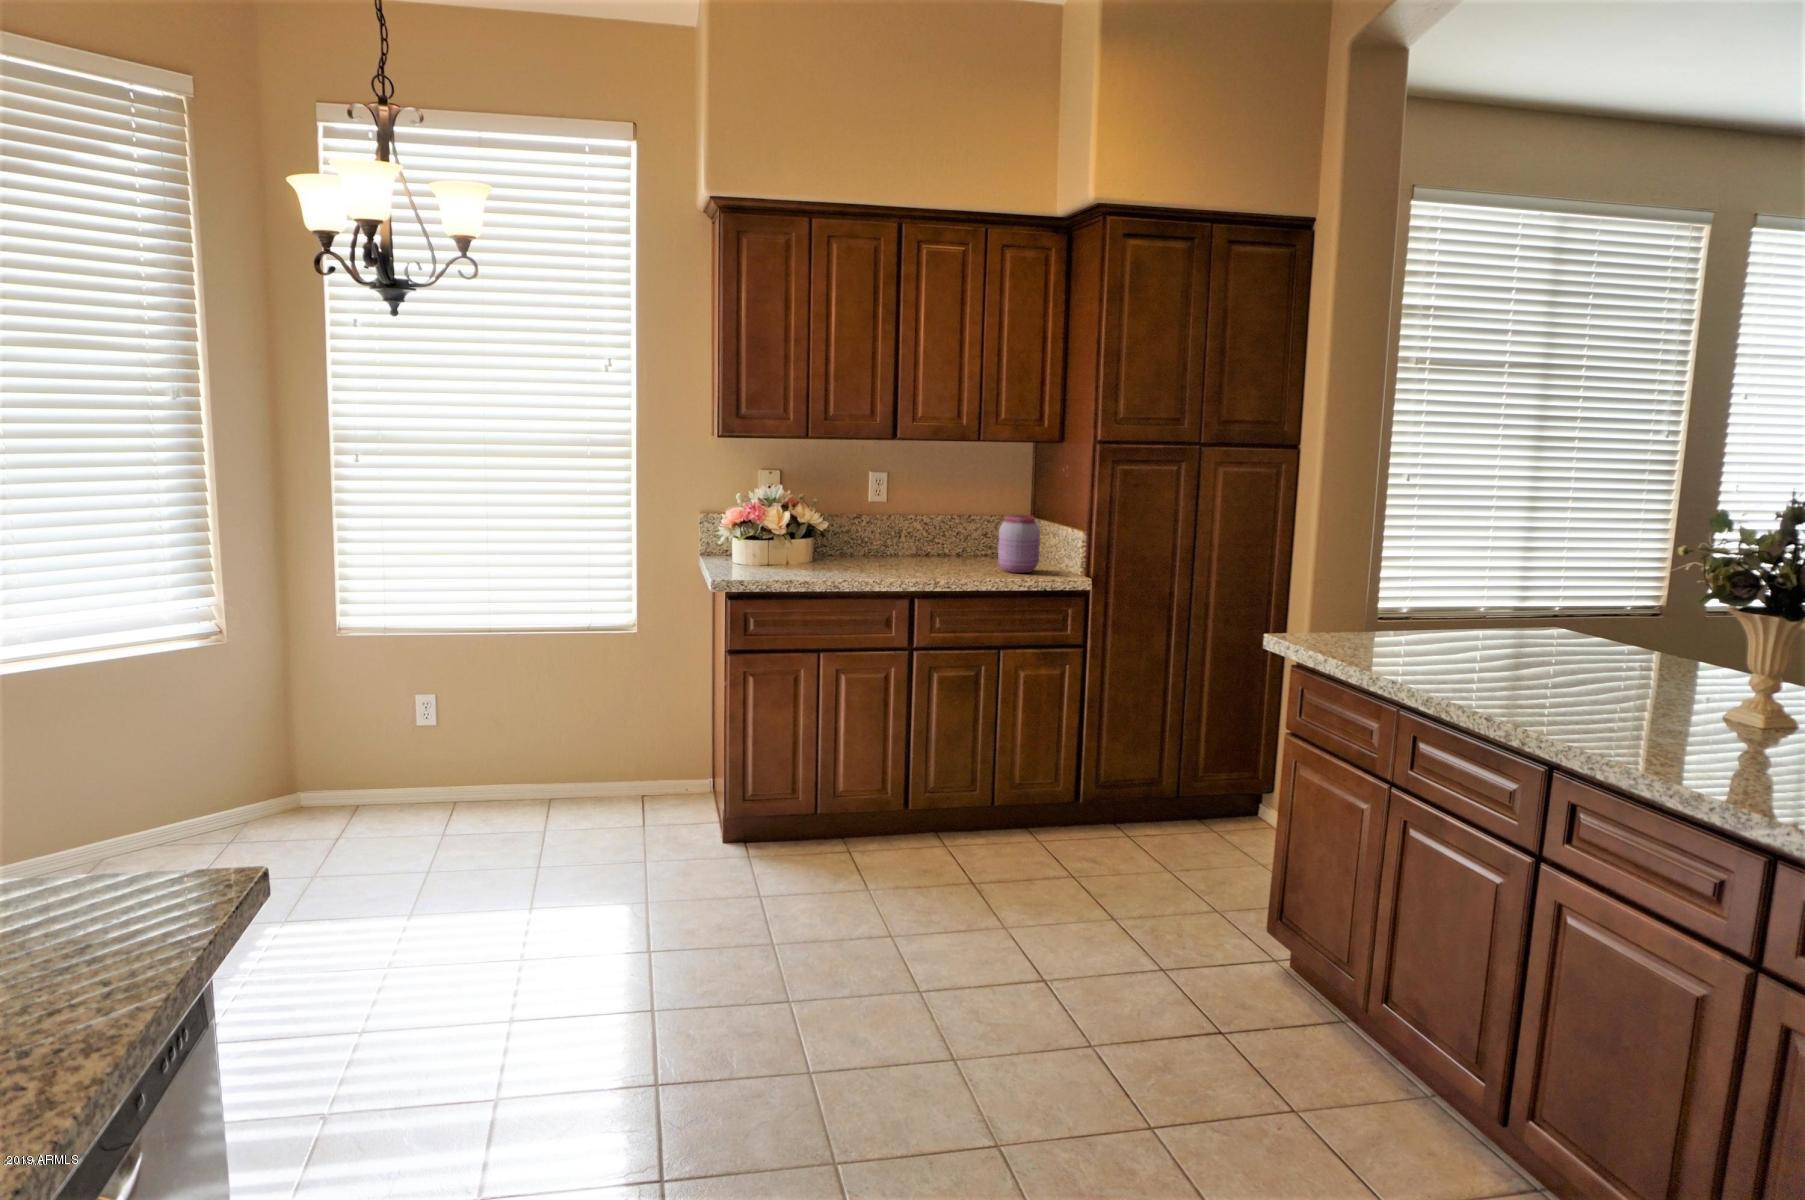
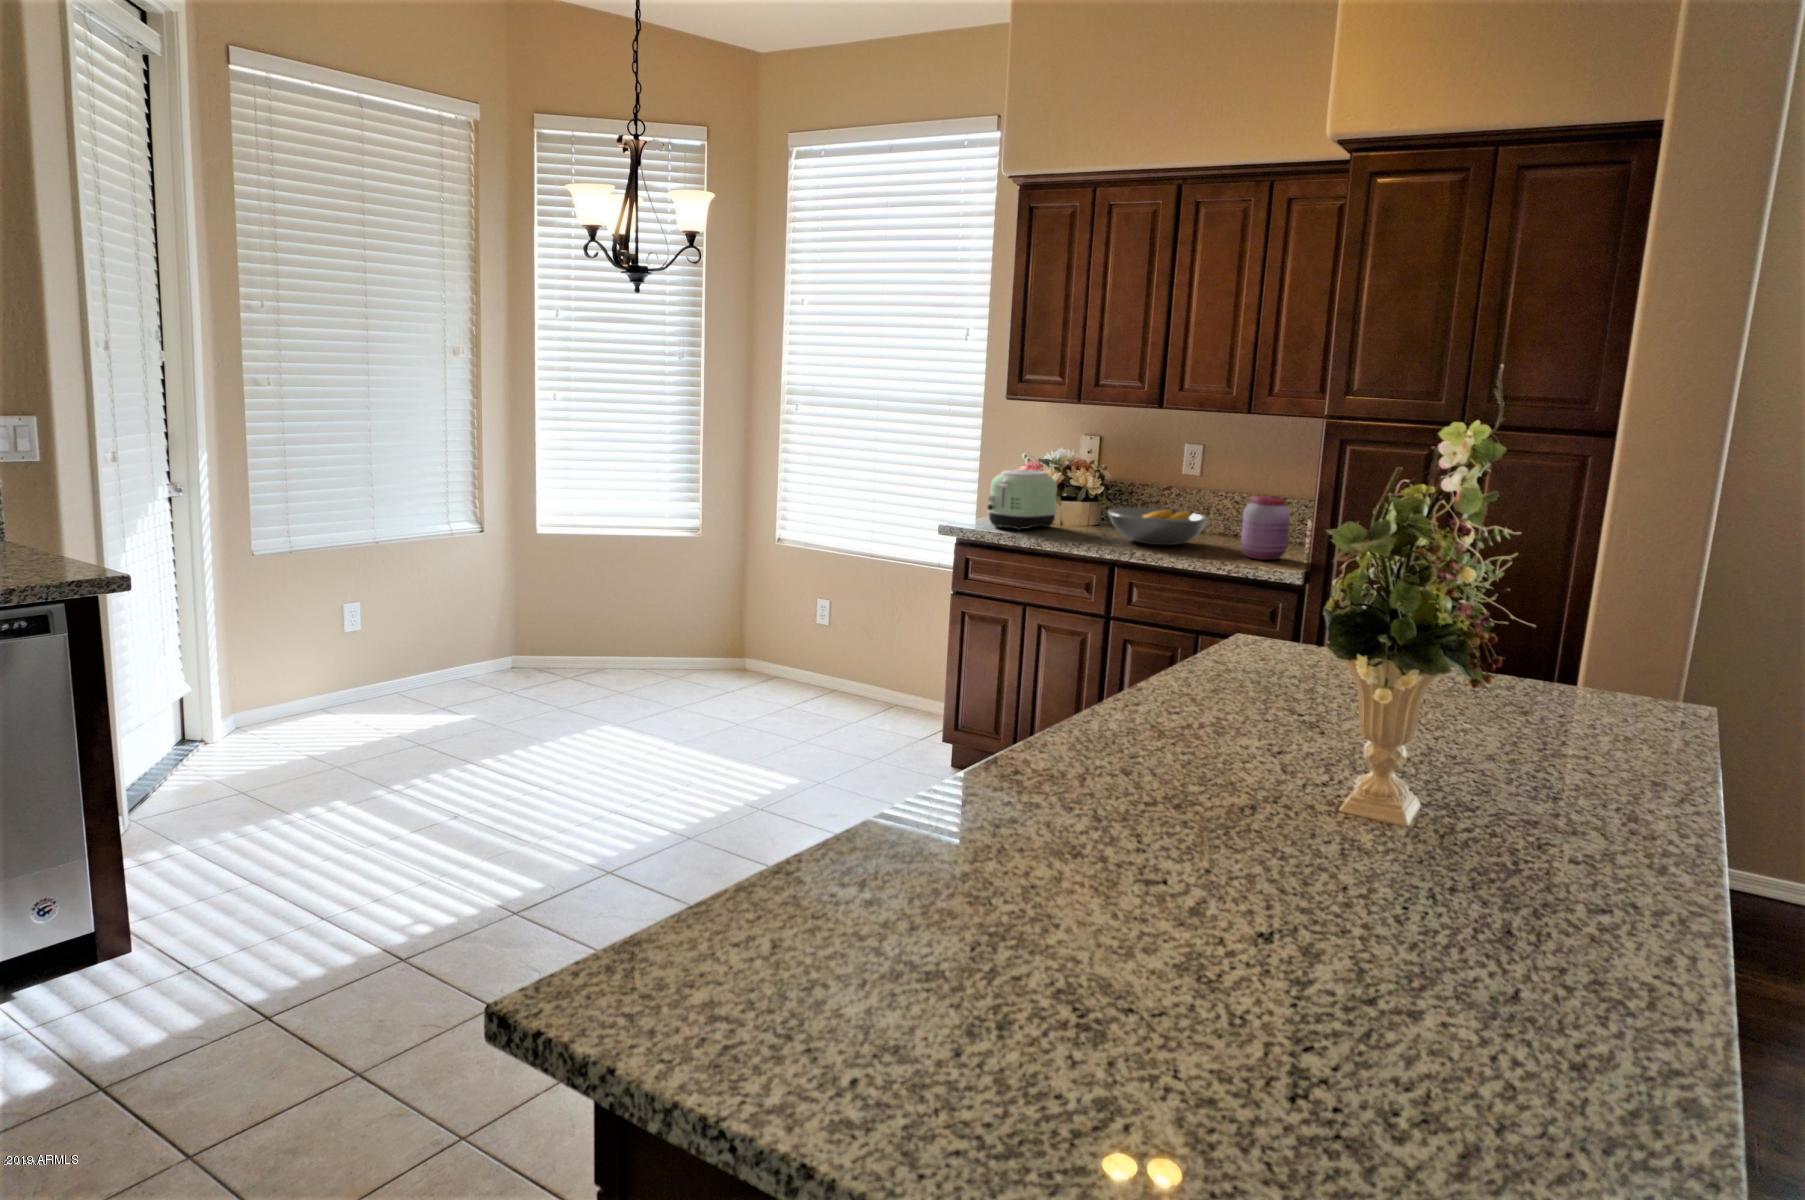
toaster: none [747,512,806,575] -> present [987,470,1057,530]
fruit bowl: none [865,536,964,572] -> present [1108,508,1209,545]

